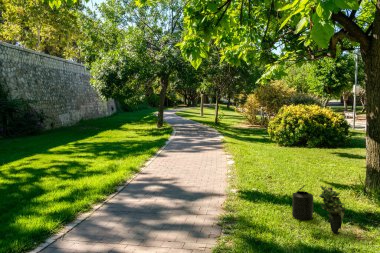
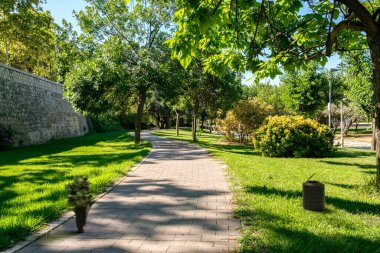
potted plant: present [319,186,346,234] -> present [65,175,96,232]

